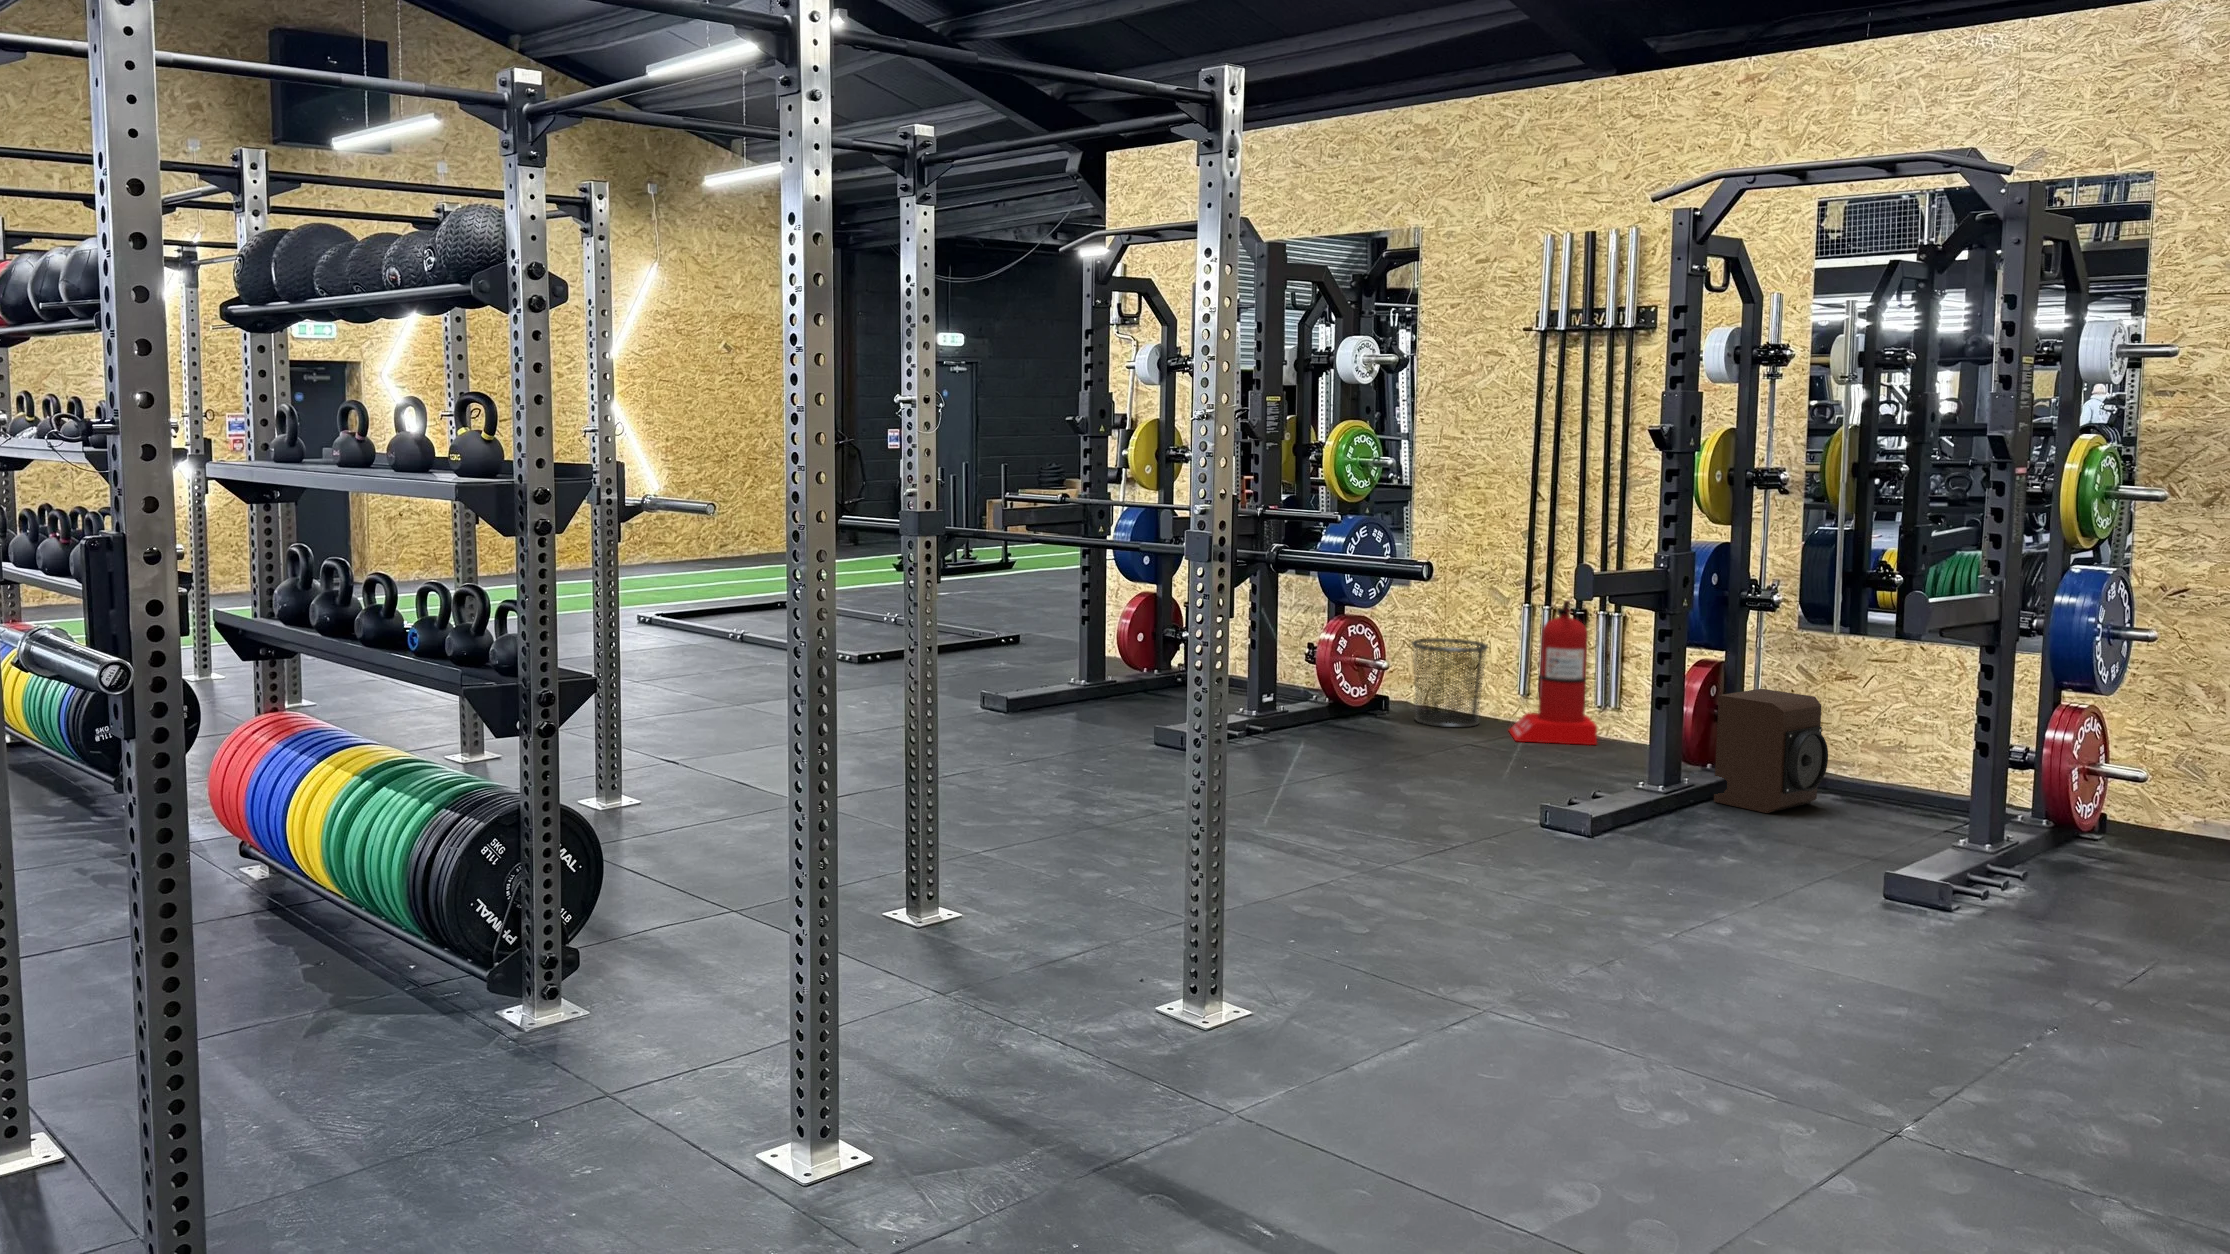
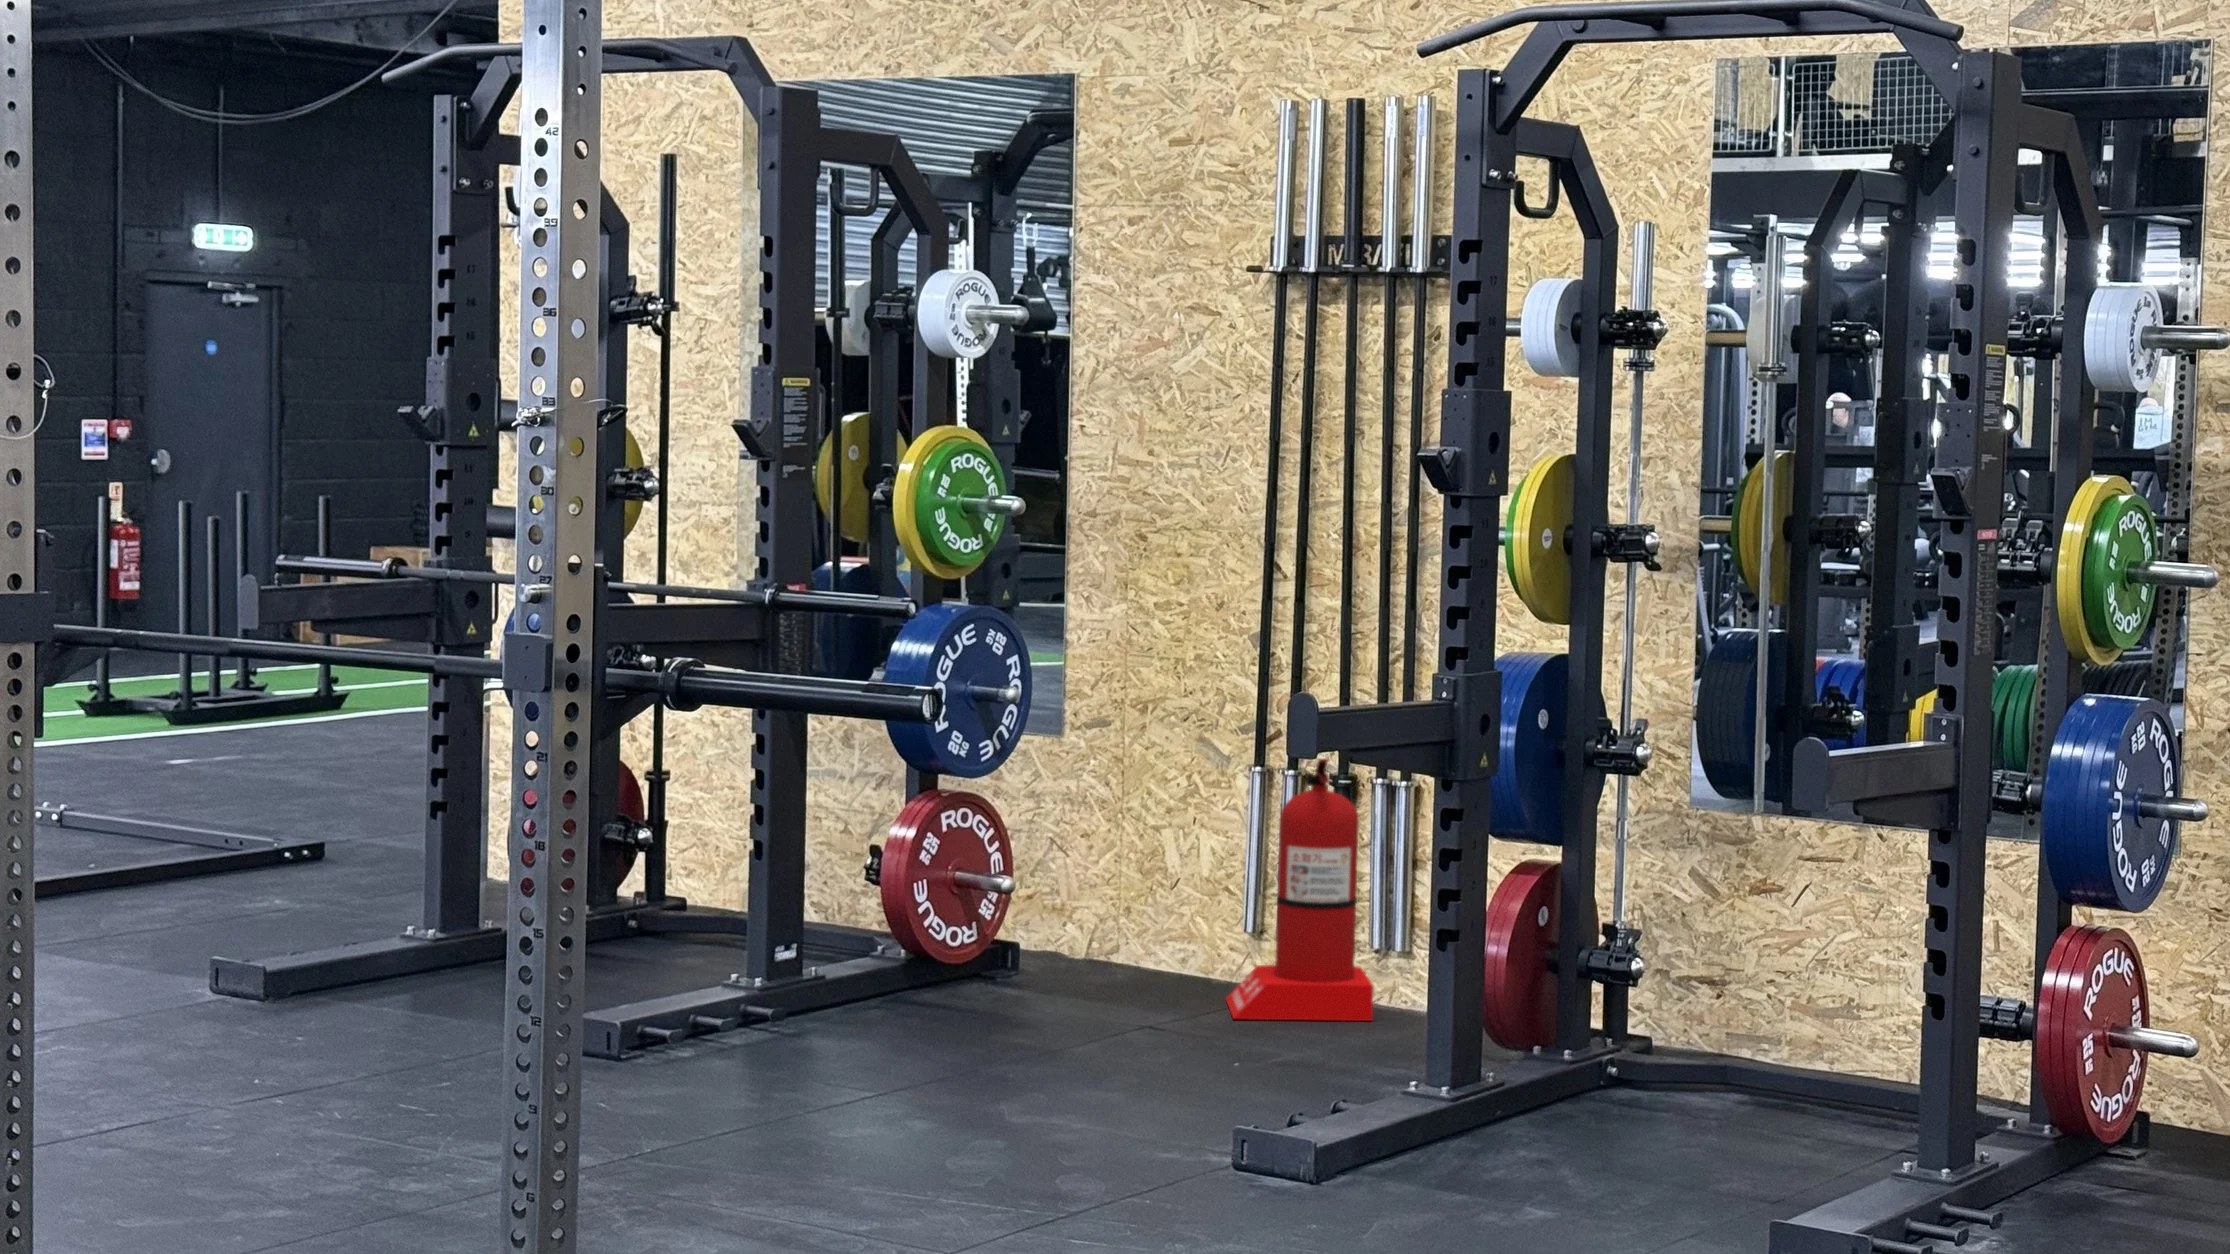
waste bin: present [1412,638,1488,727] -> none [1056,832,1193,997]
speaker: present [1714,689,1828,813] -> none [1546,913,1729,1136]

